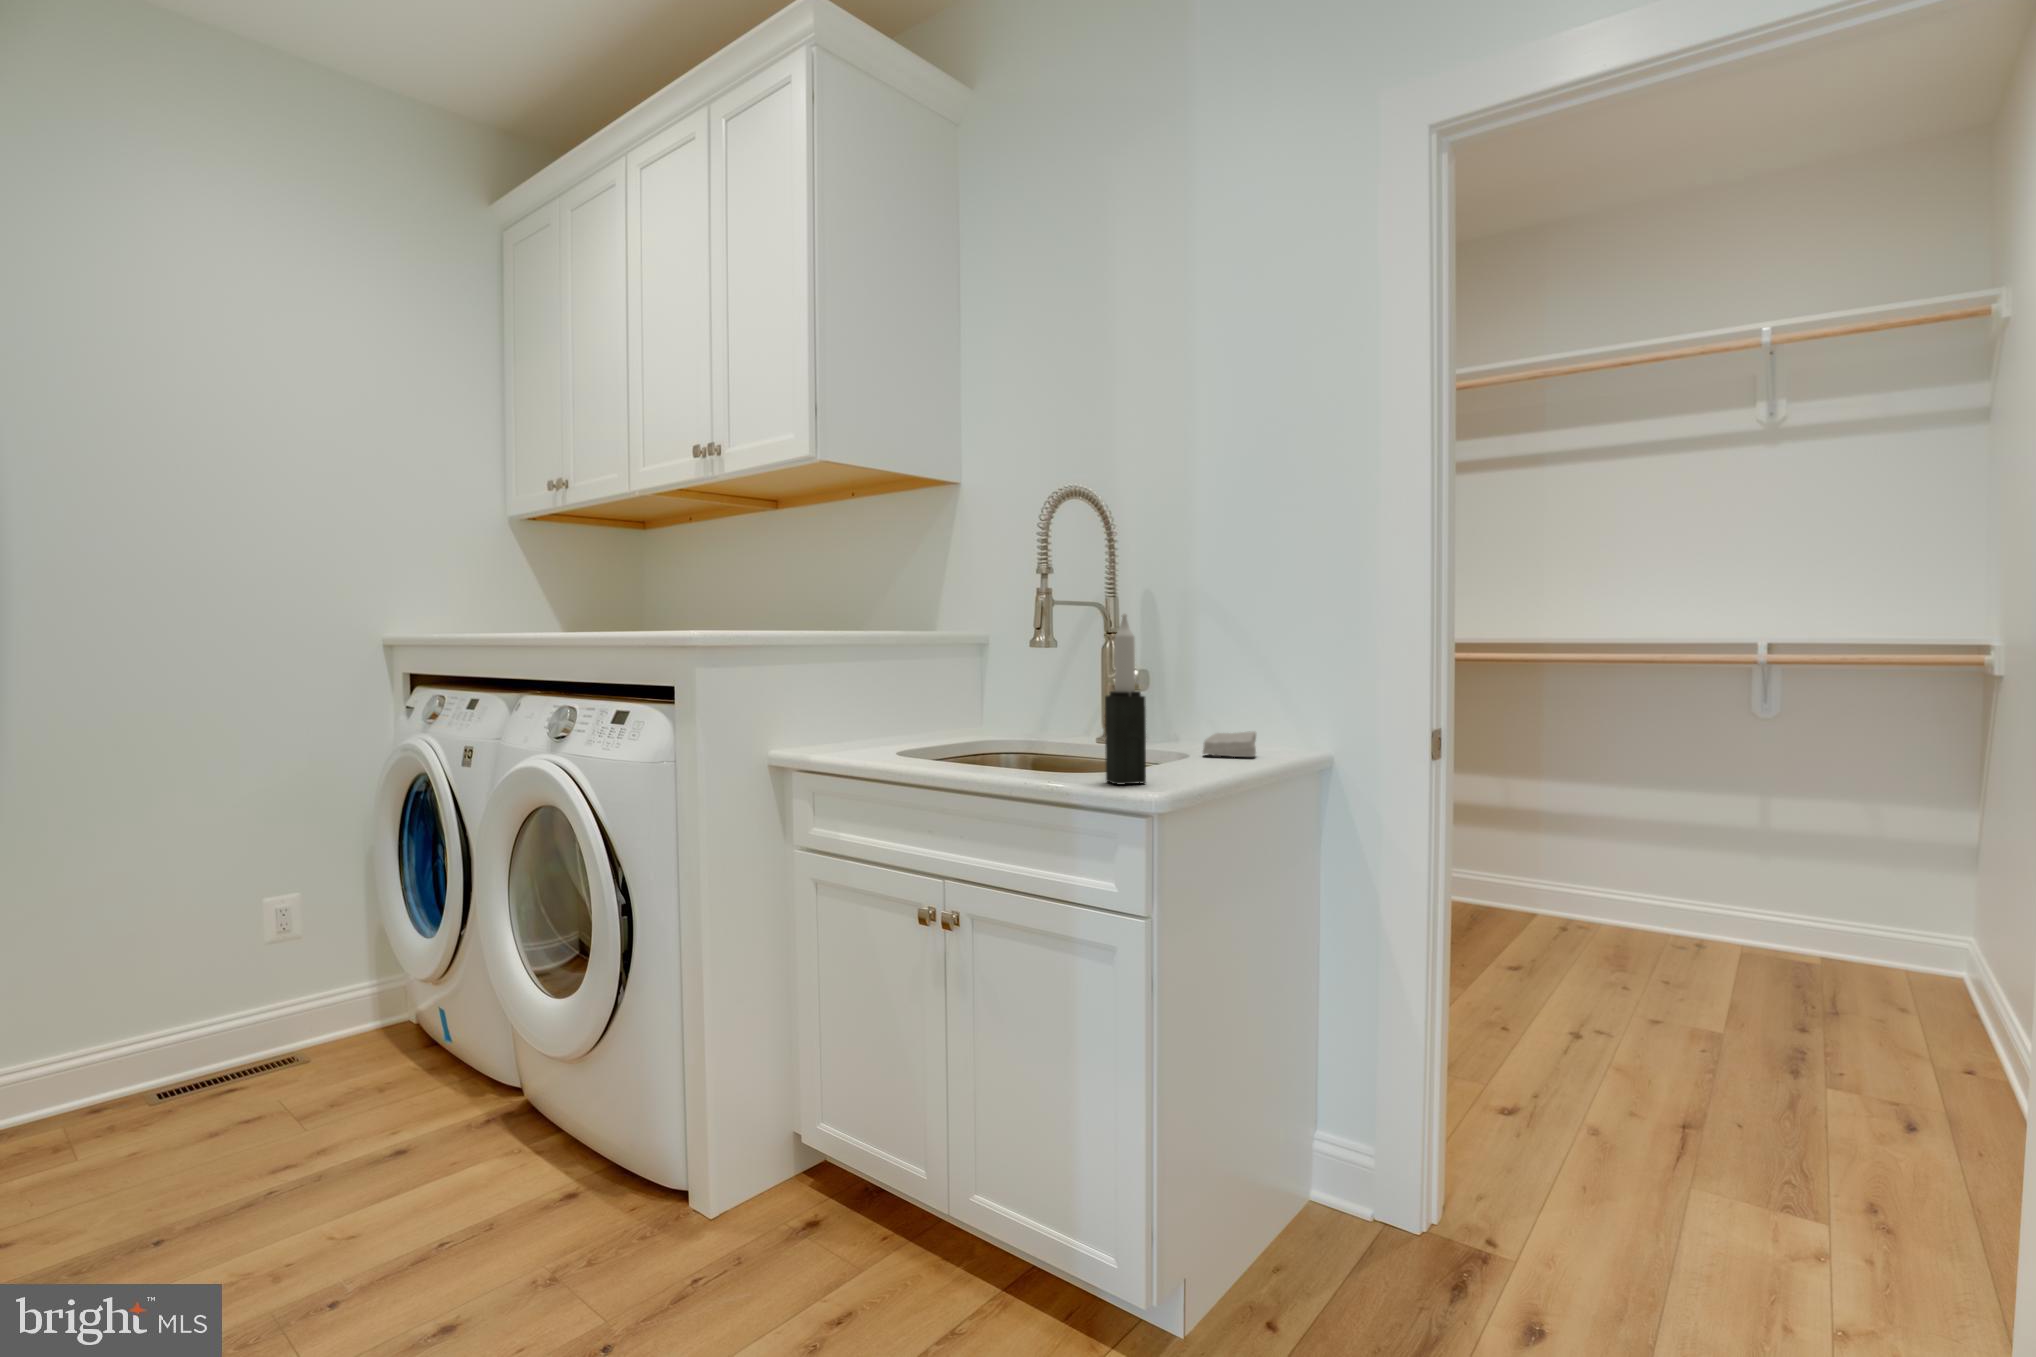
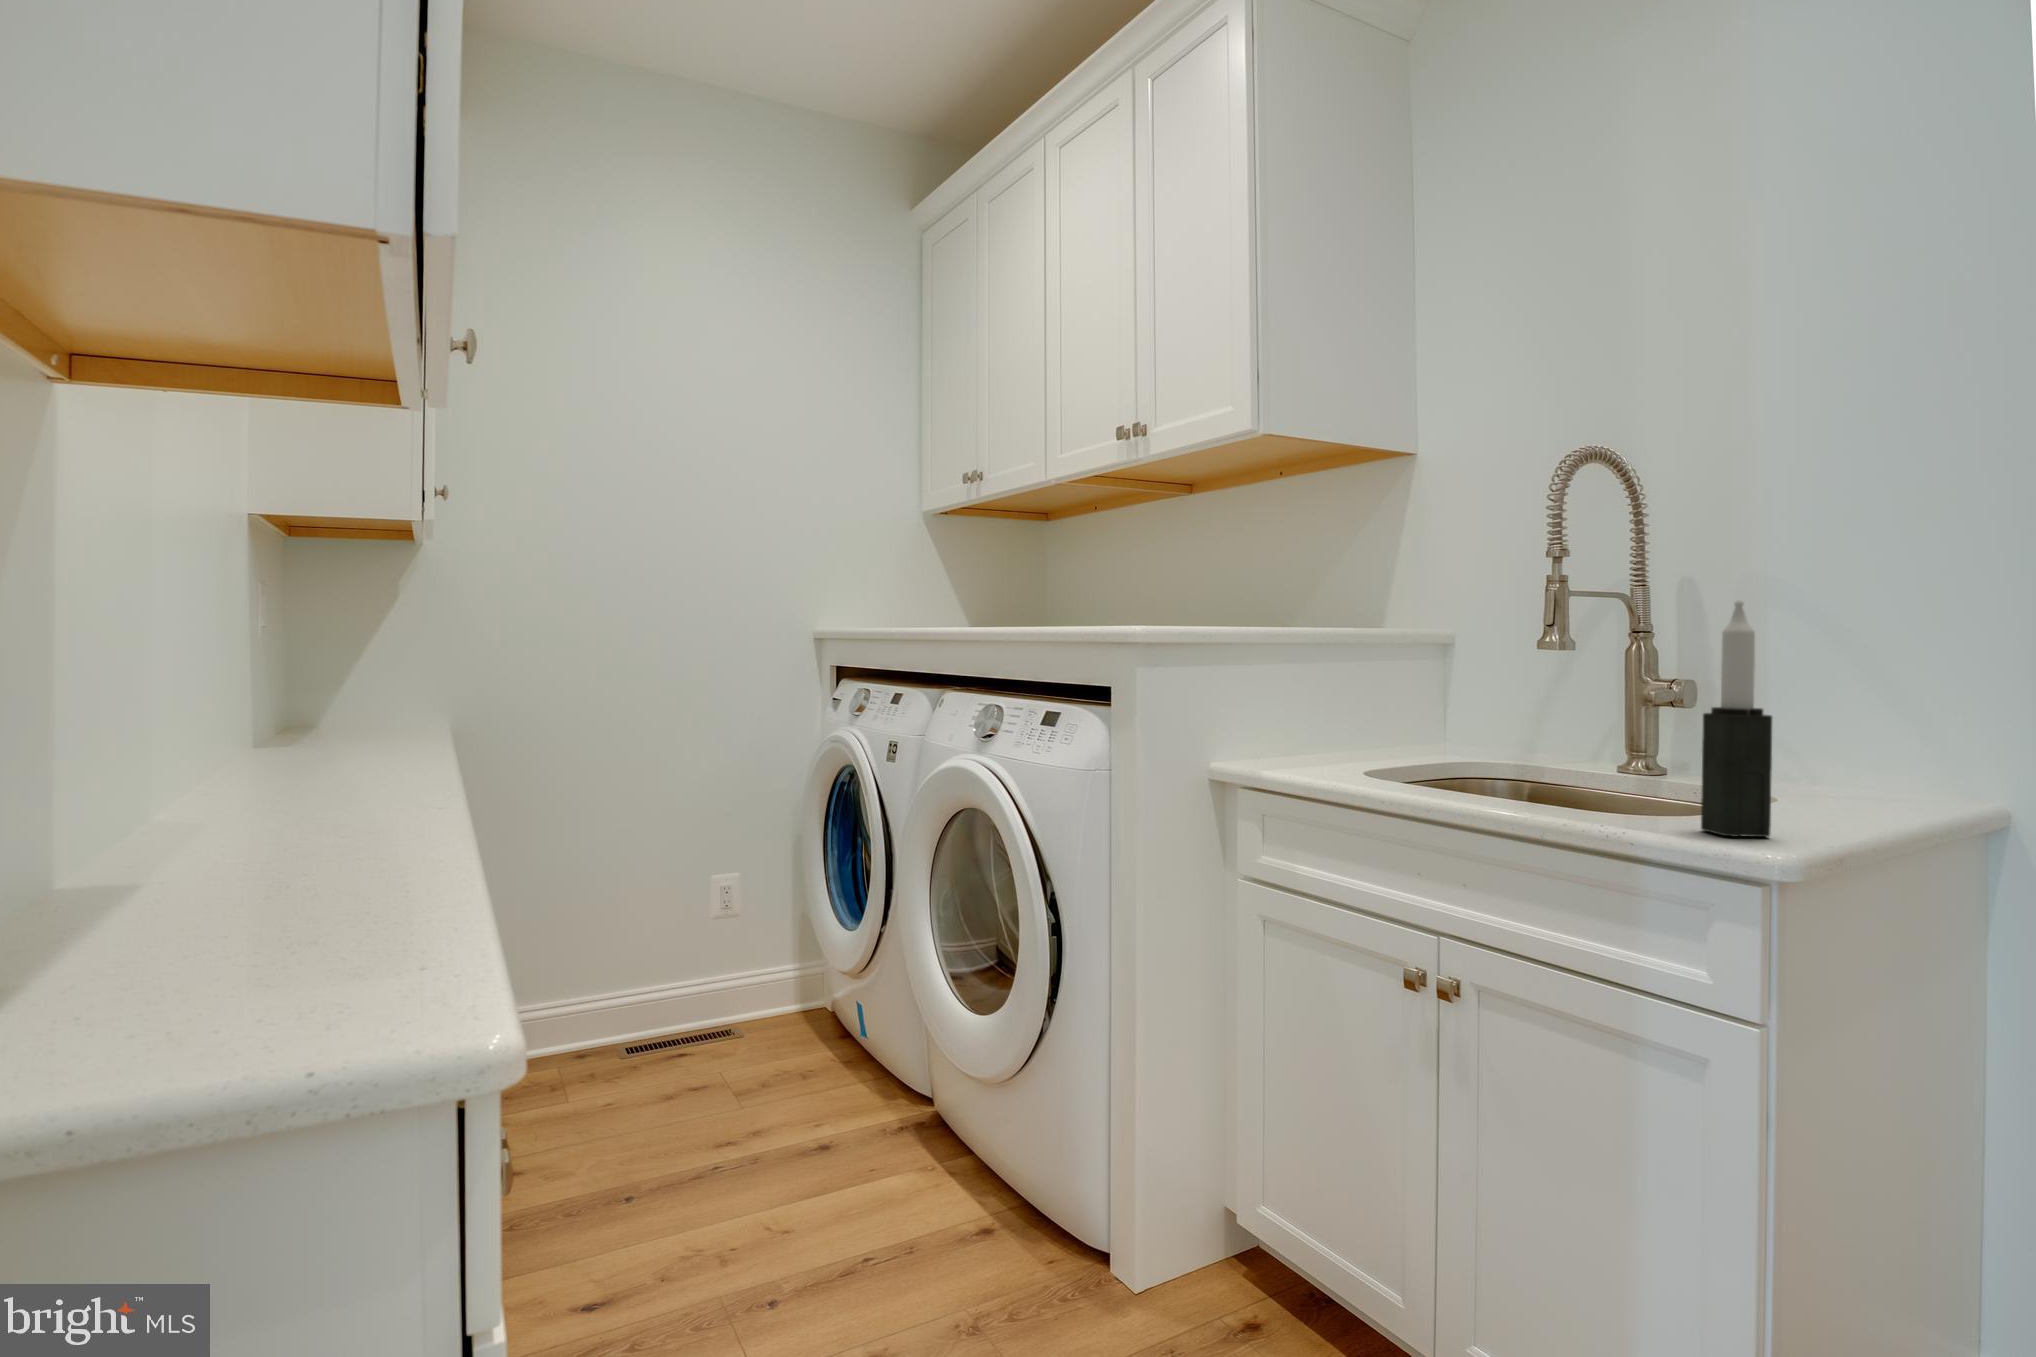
soap bar: present [1203,731,1256,757] -> none [1808,770,1904,807]

